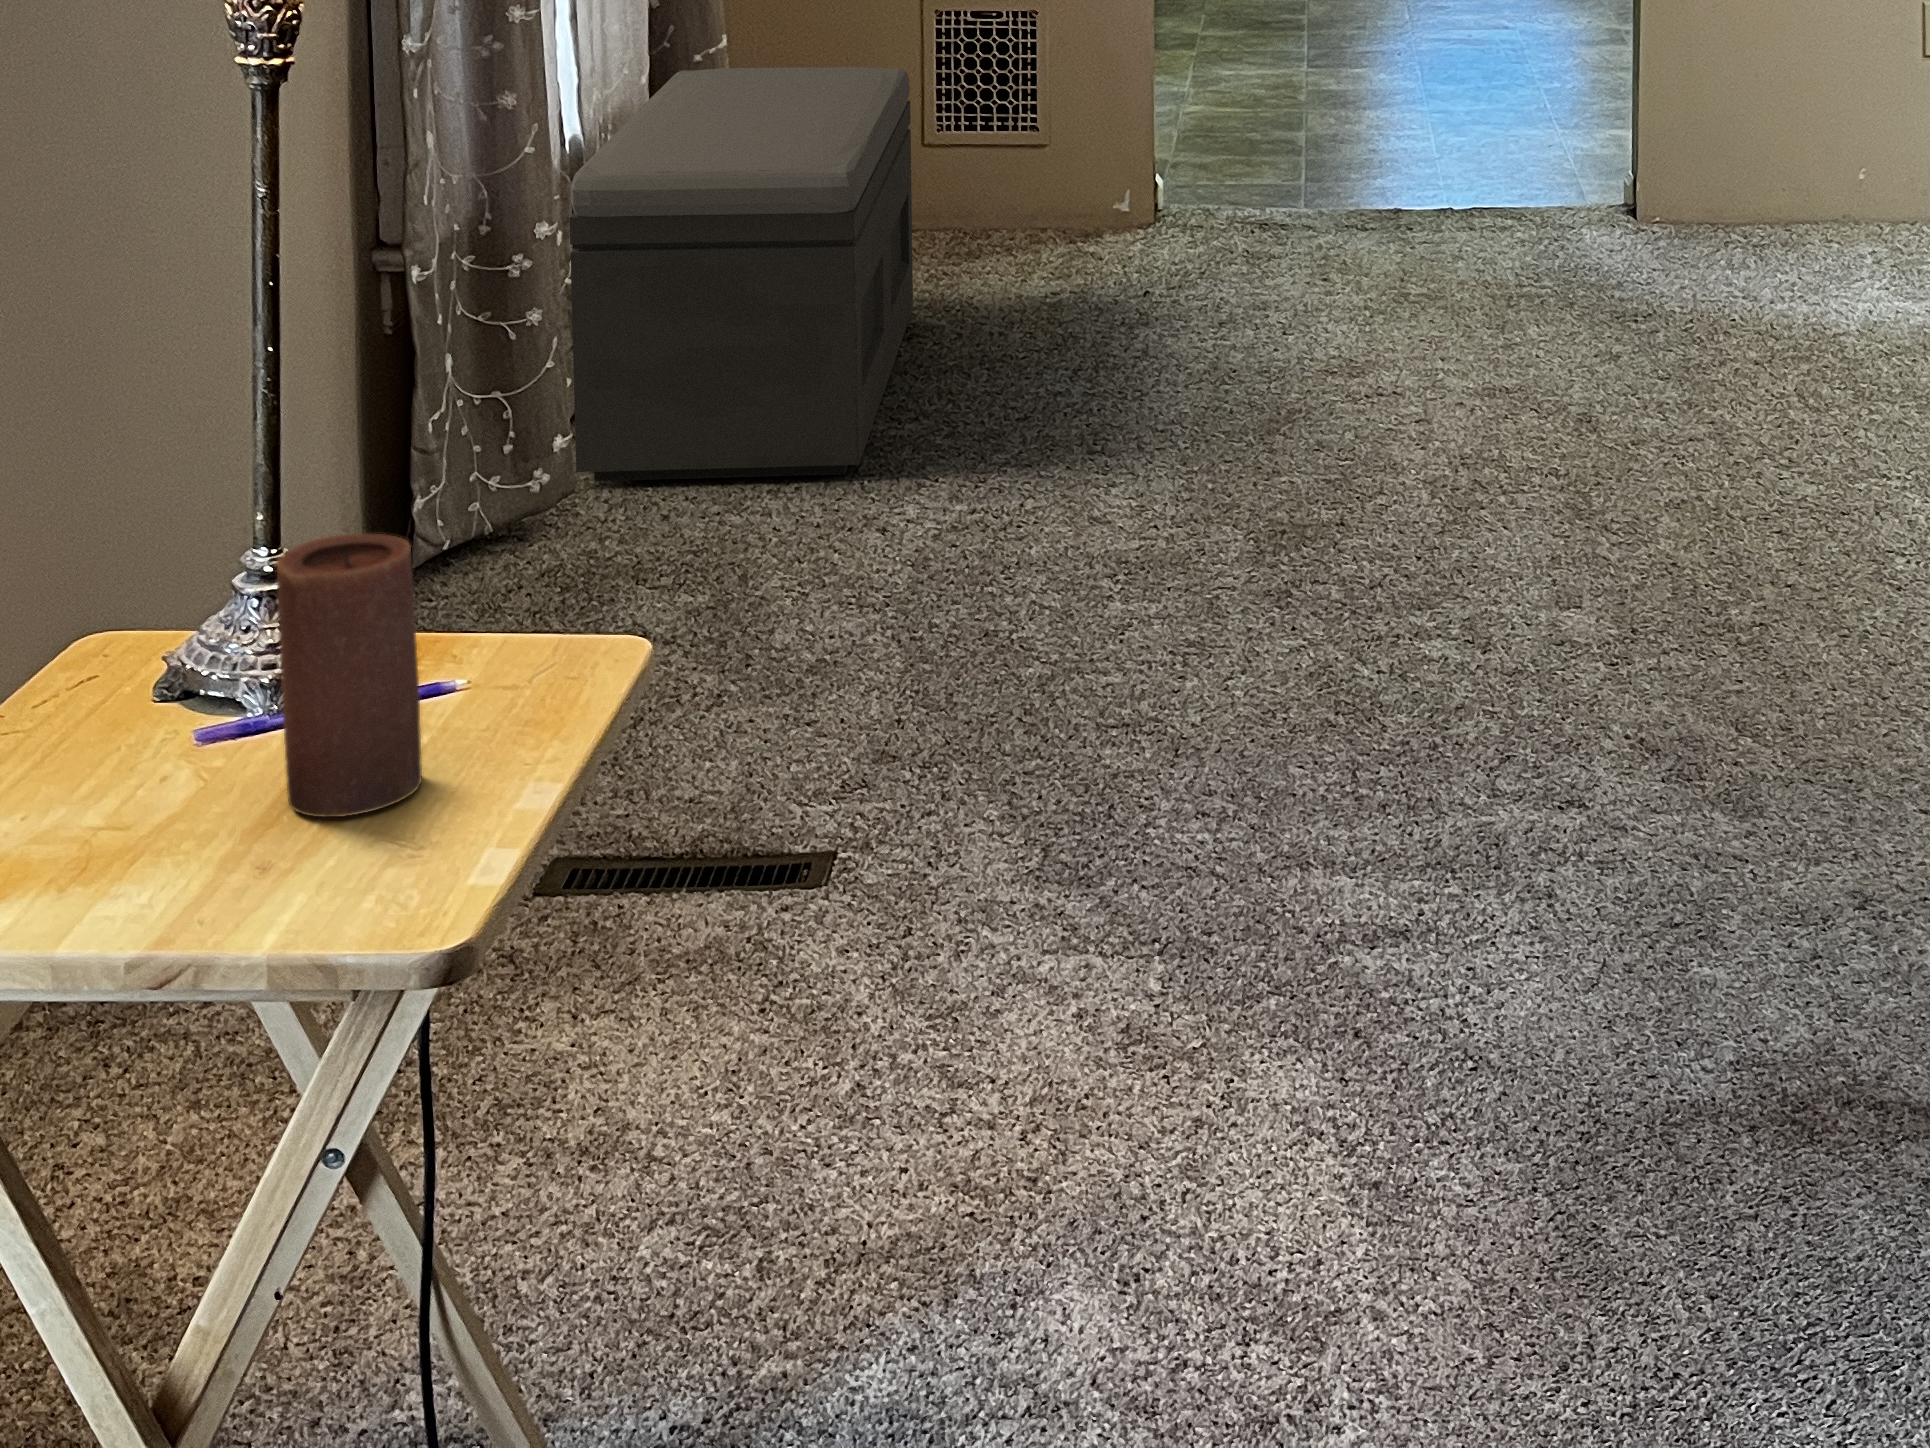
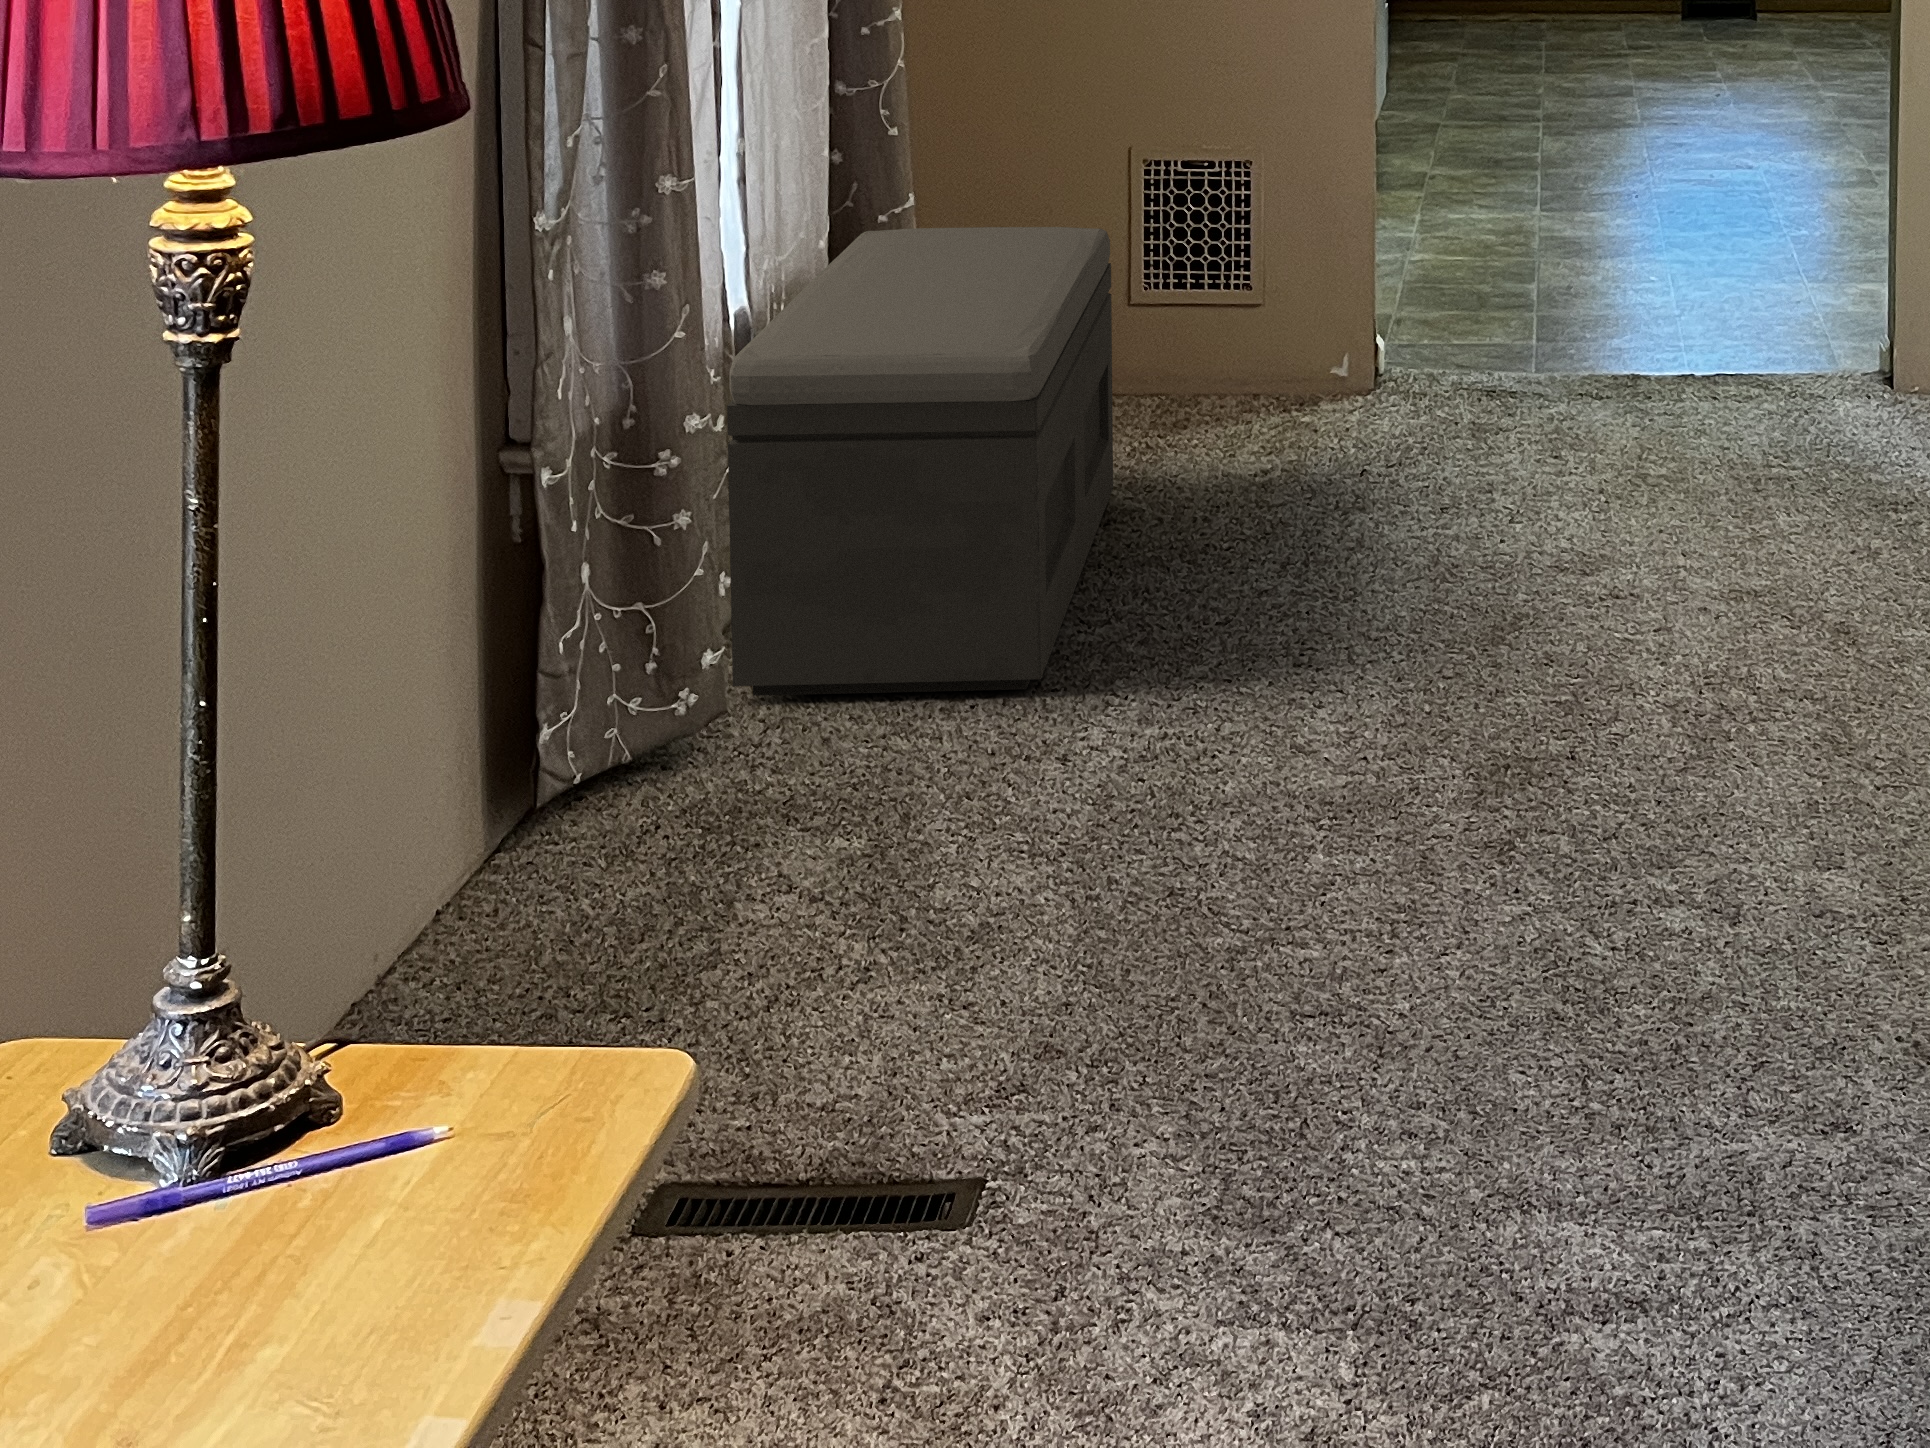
candle: present [277,534,422,817] -> none [164,961,359,1350]

